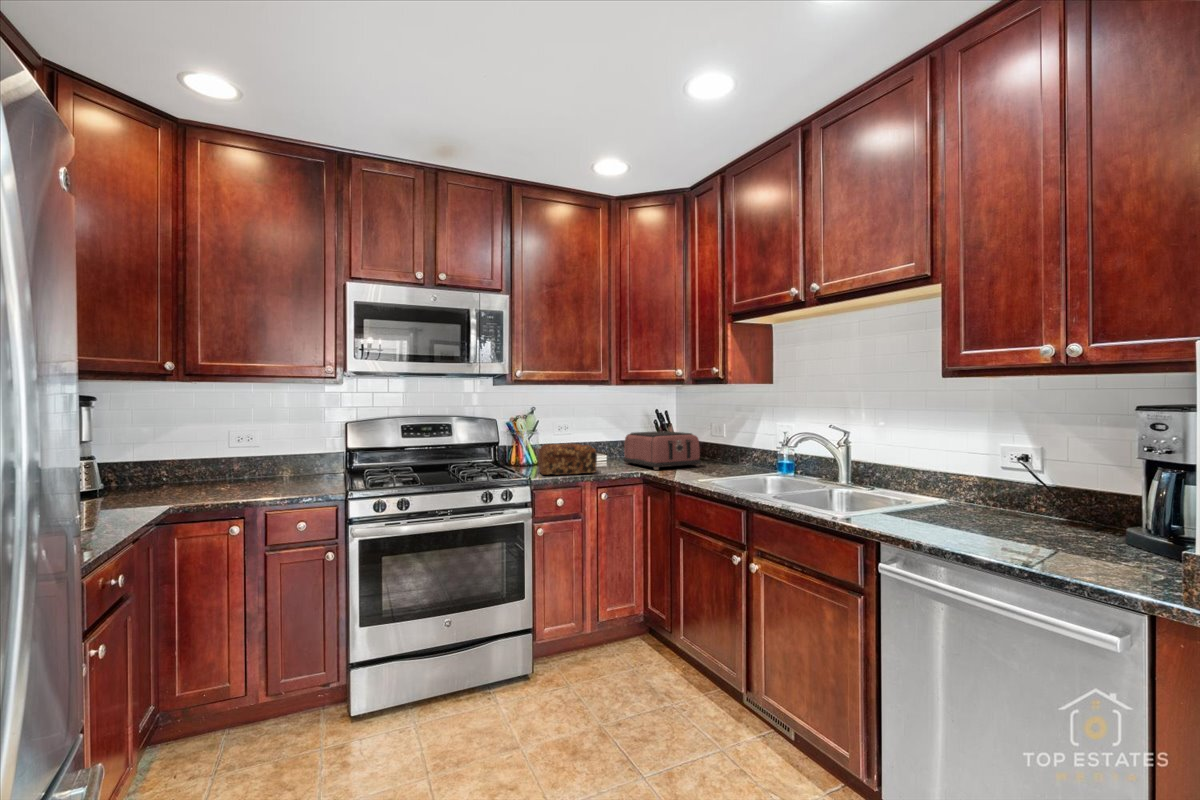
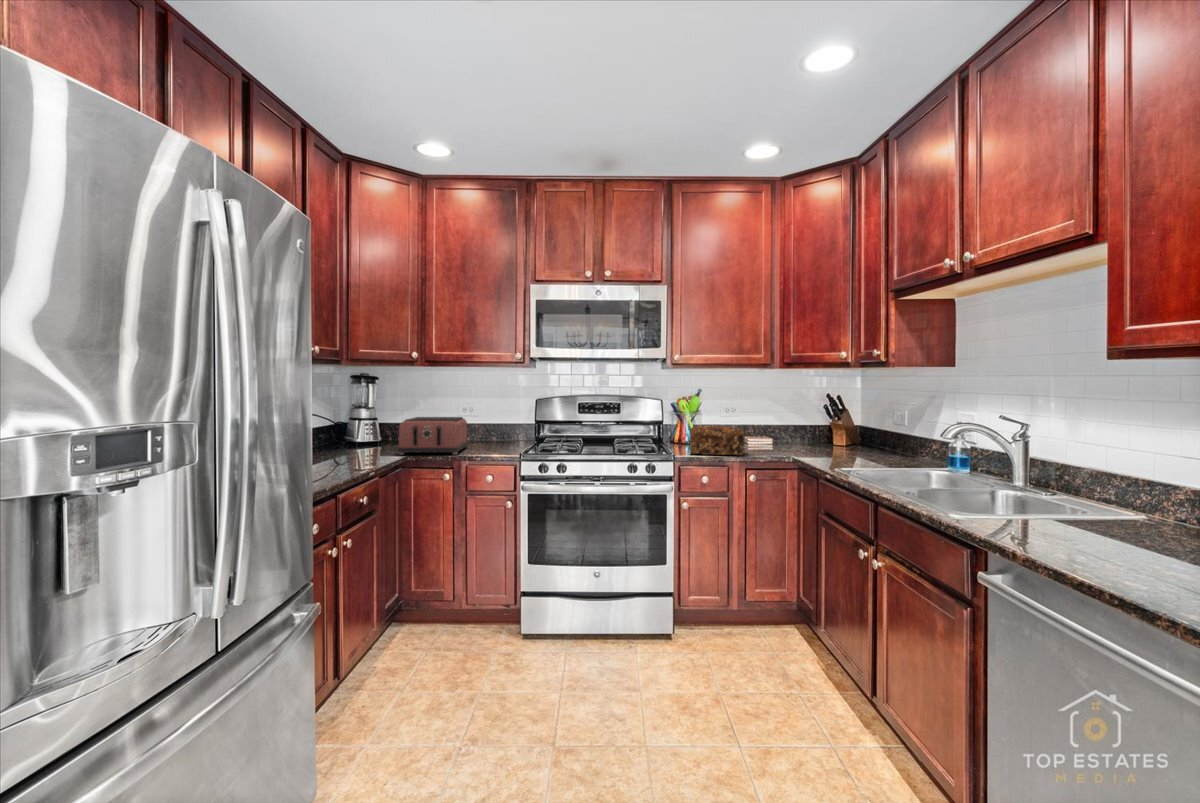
toaster: present [623,431,701,470] -> present [398,417,468,455]

